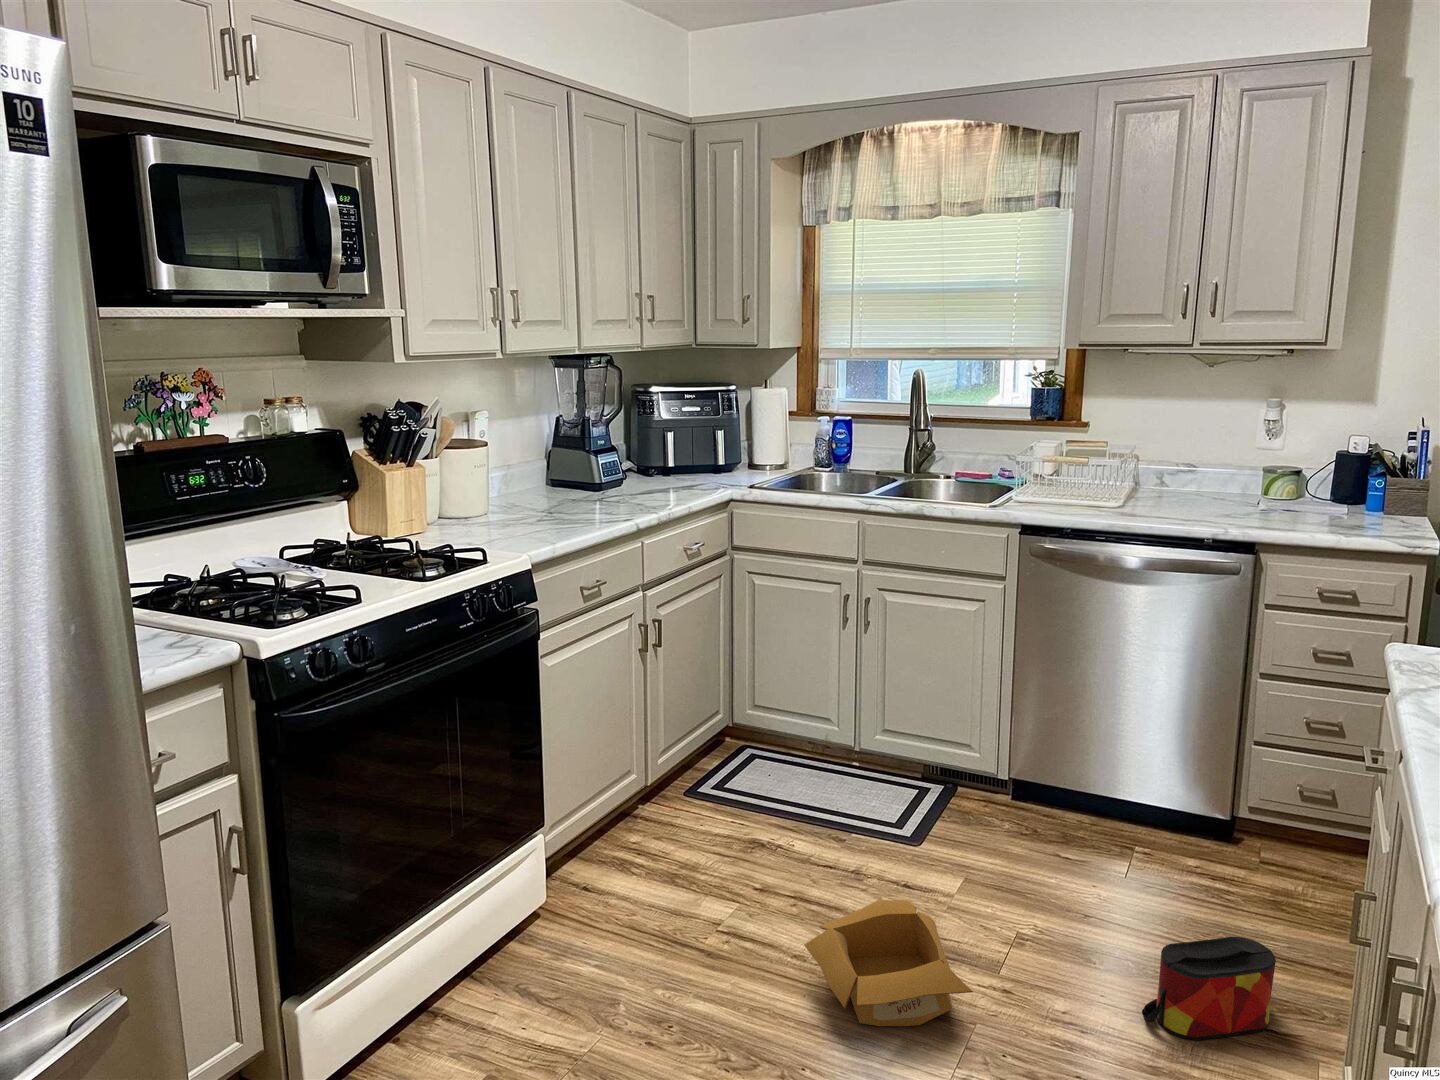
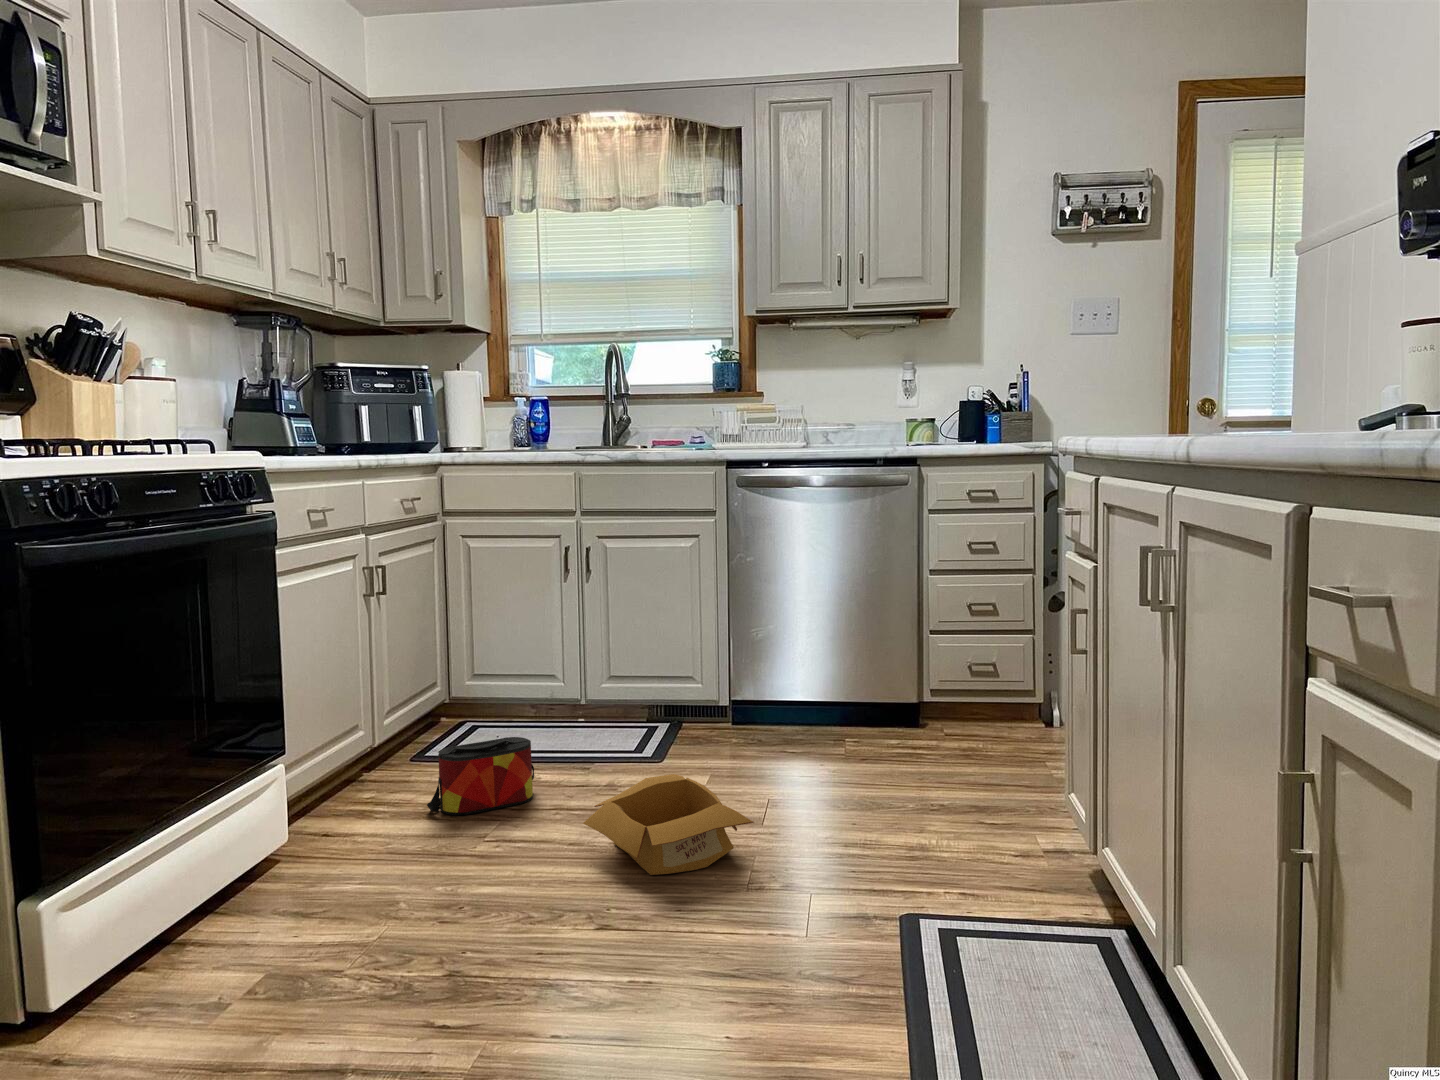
bag: present [1142,936,1276,1040] -> present [427,737,534,815]

